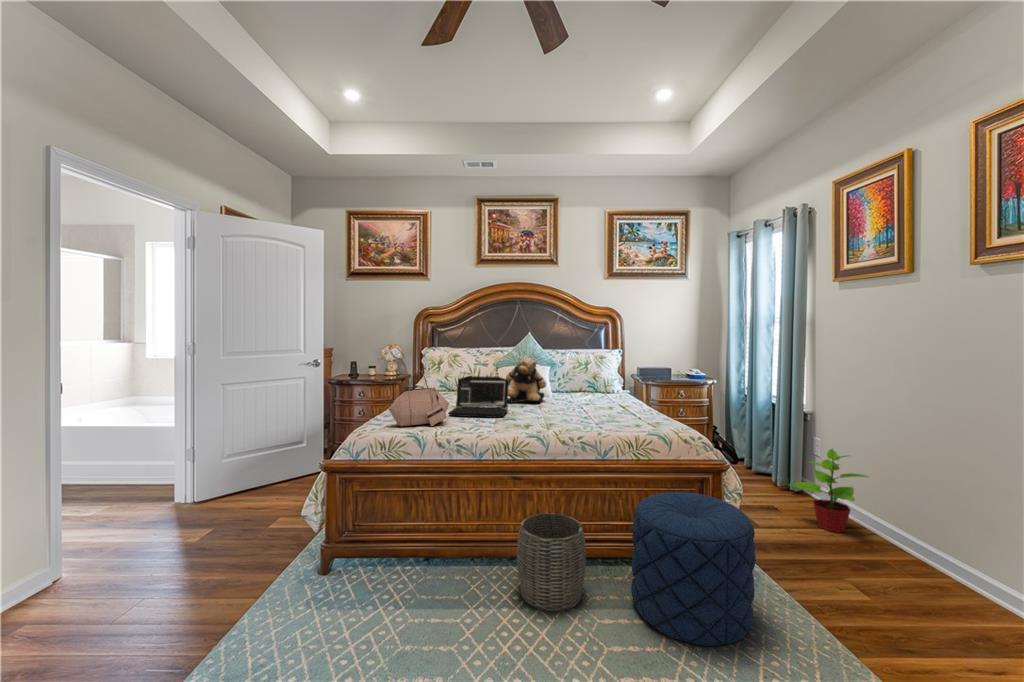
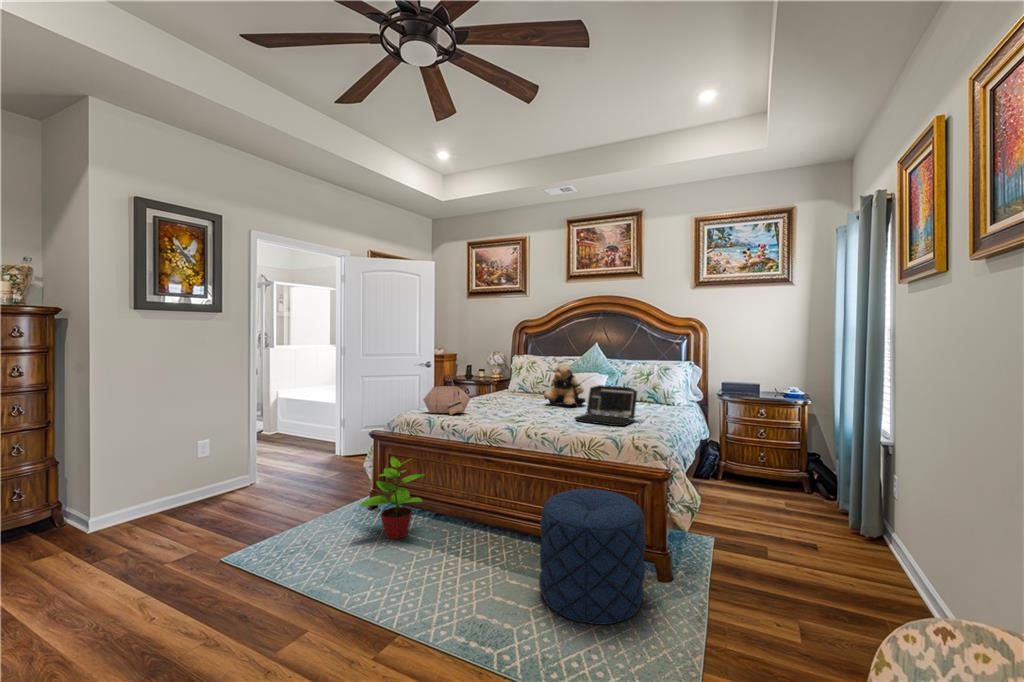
laptop: present [449,376,509,418] -> present [575,385,637,426]
potted plant: present [788,449,868,533] -> present [359,457,424,539]
woven basket: present [517,513,586,611] -> none [469,492,525,569]

